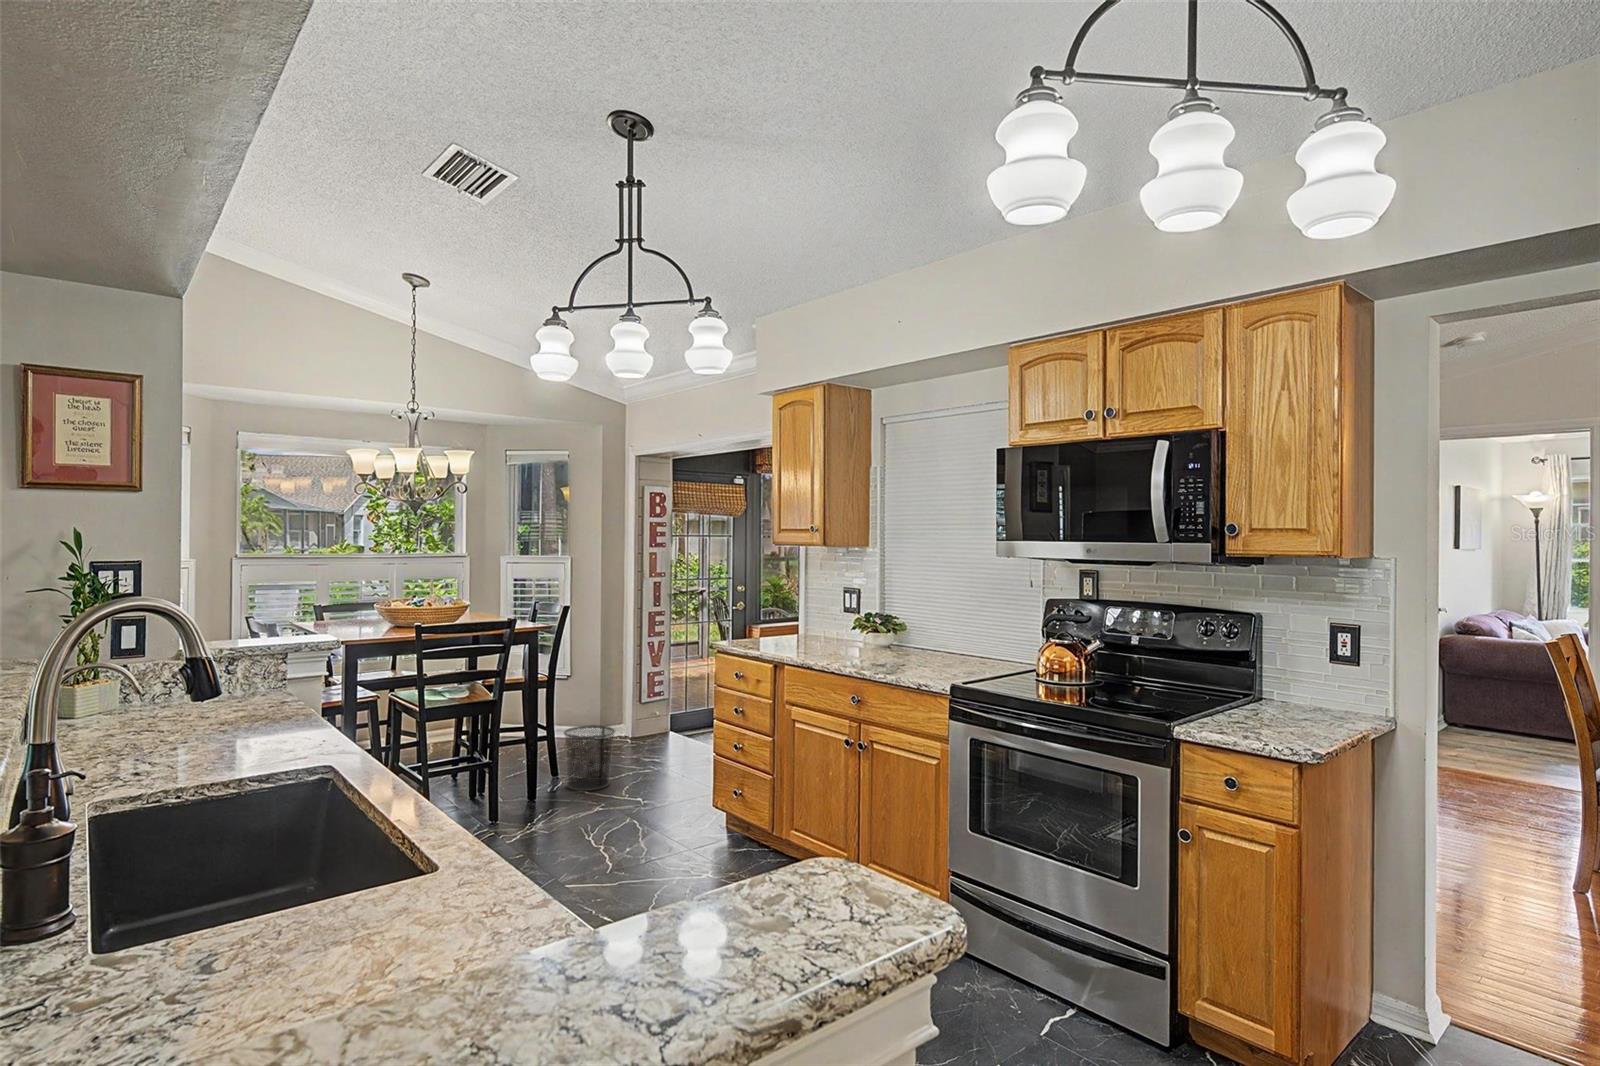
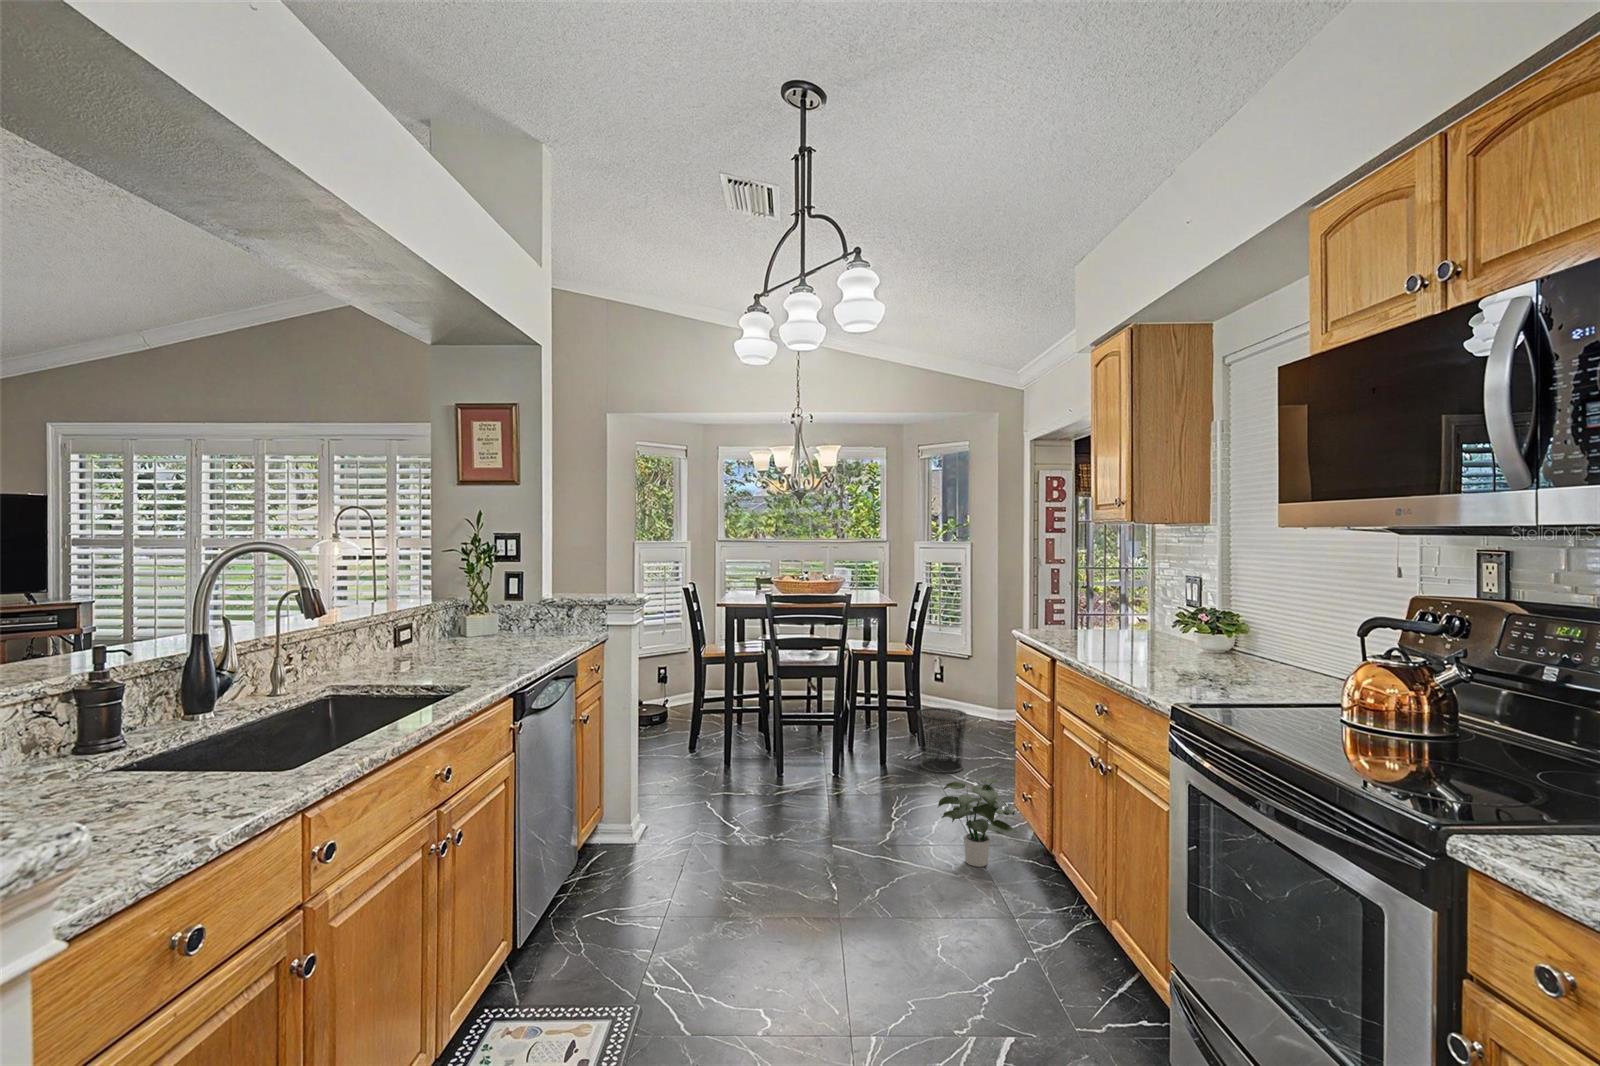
potted plant: none [660,776,732,857] -> present [938,778,1018,867]

